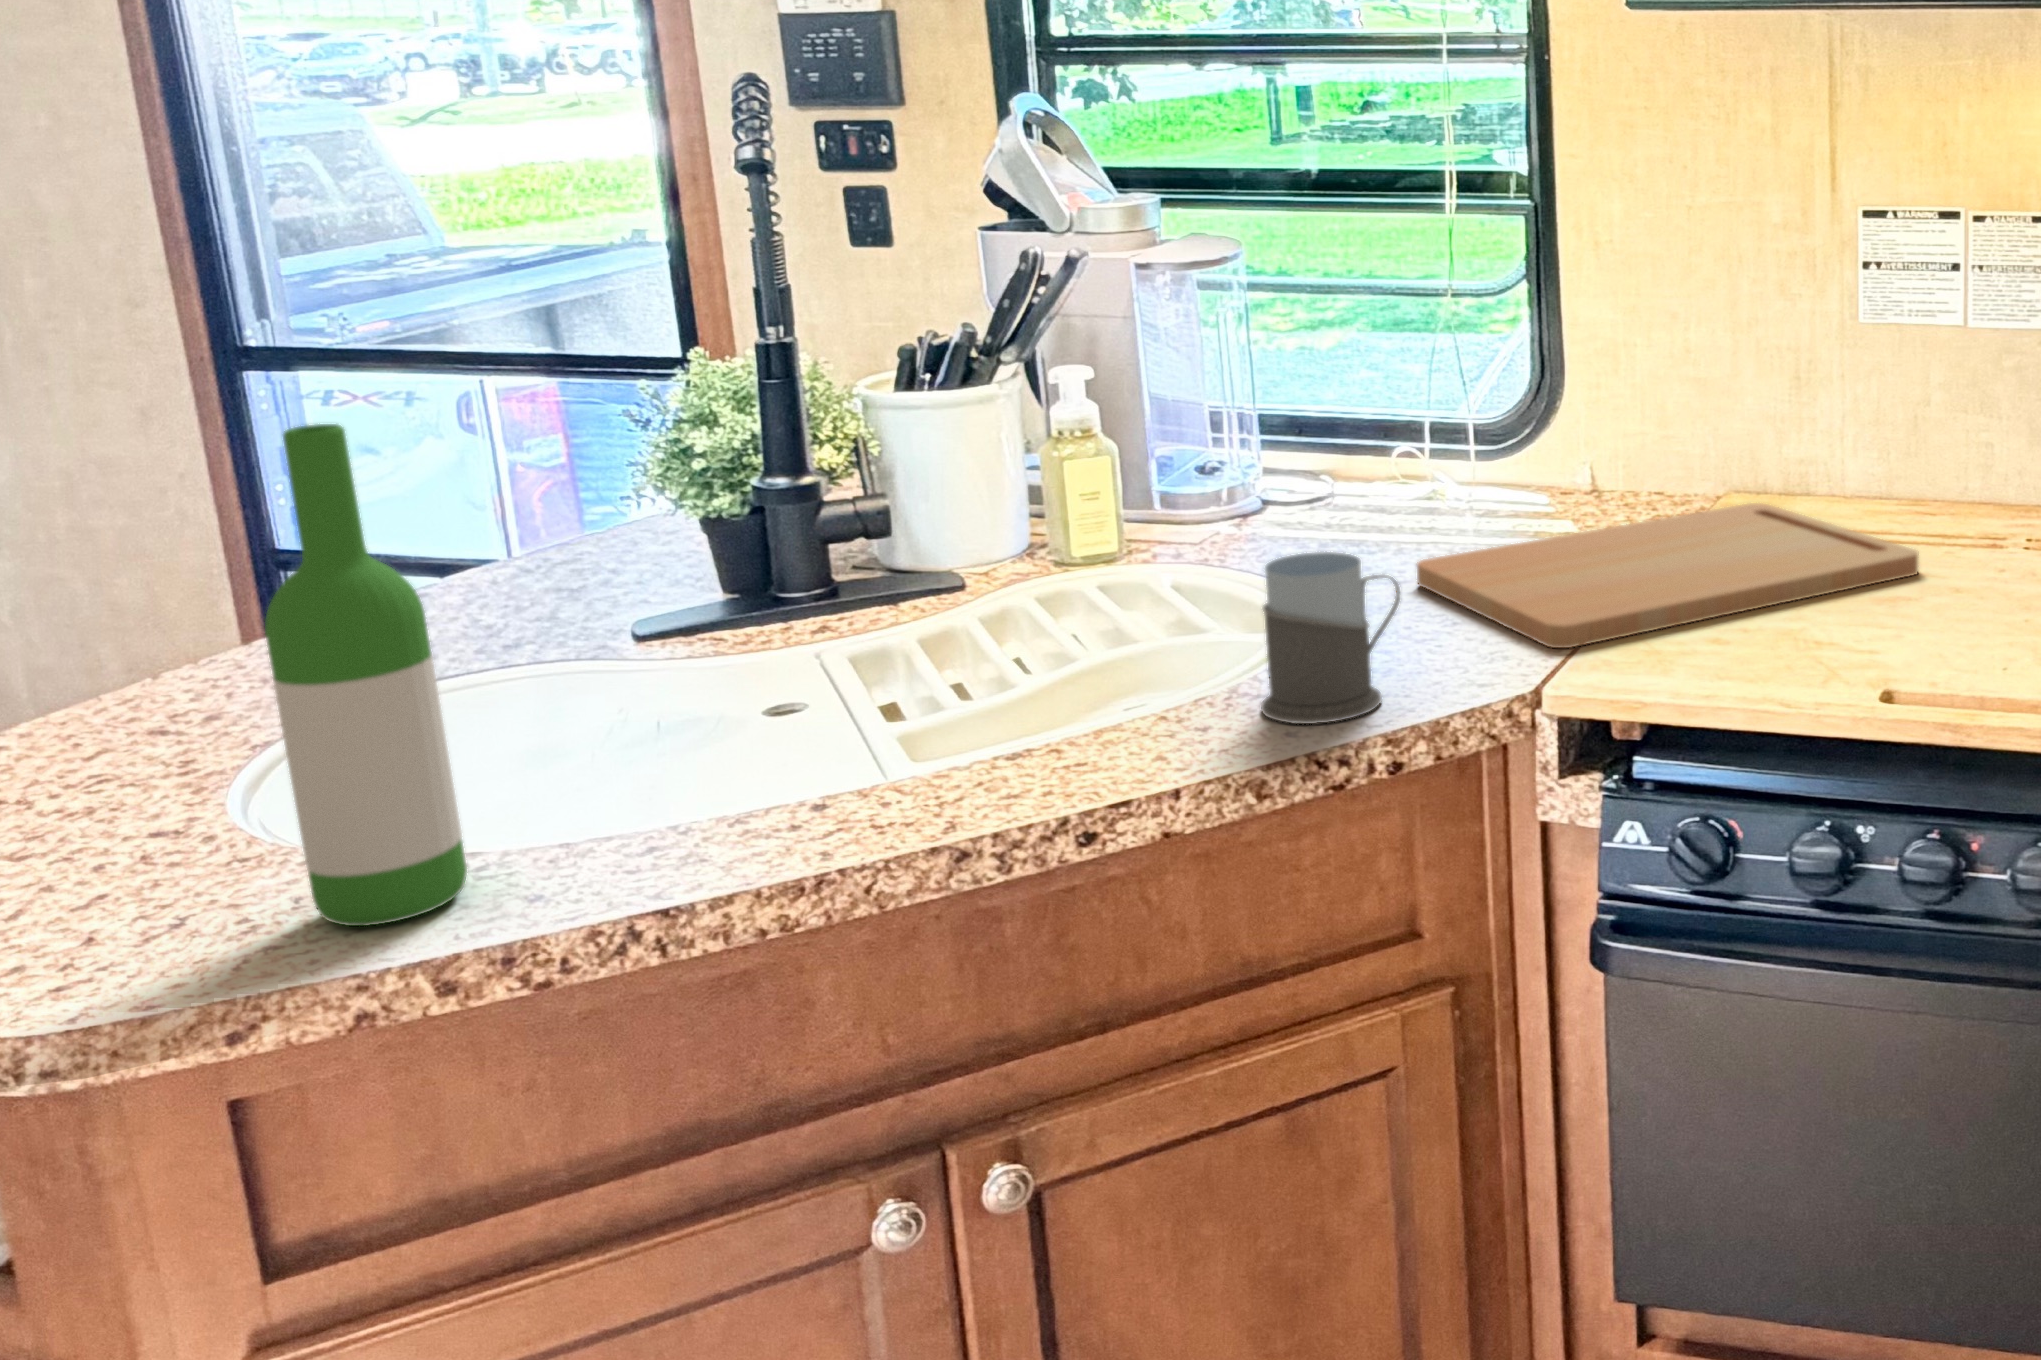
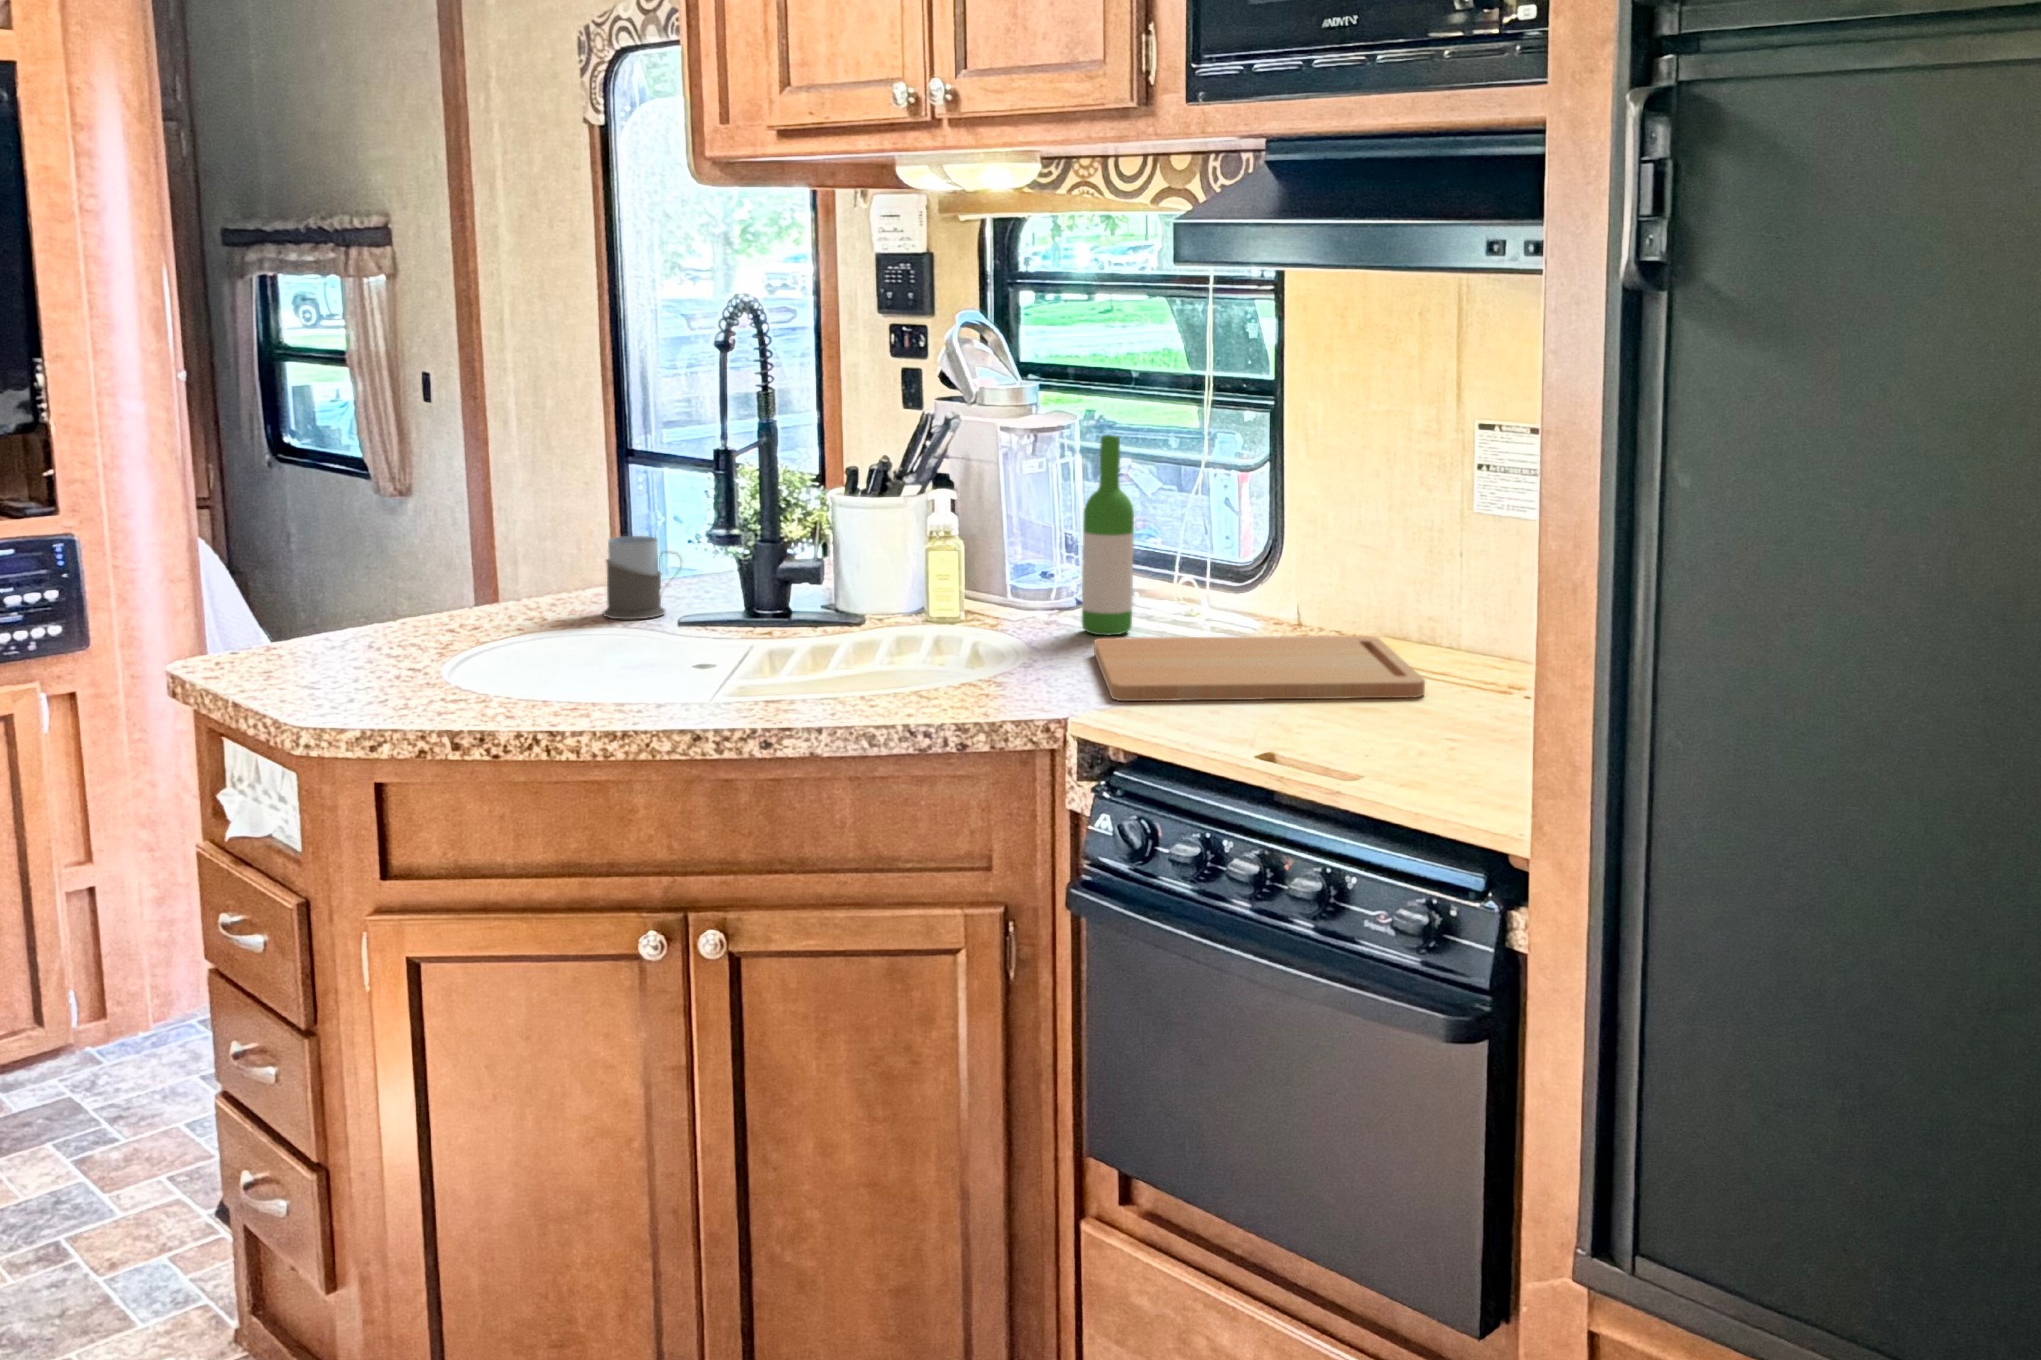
wine bottle: present [265,424,467,926] -> present [1082,435,1134,635]
mug: present [1261,552,1400,724] -> present [603,536,681,619]

